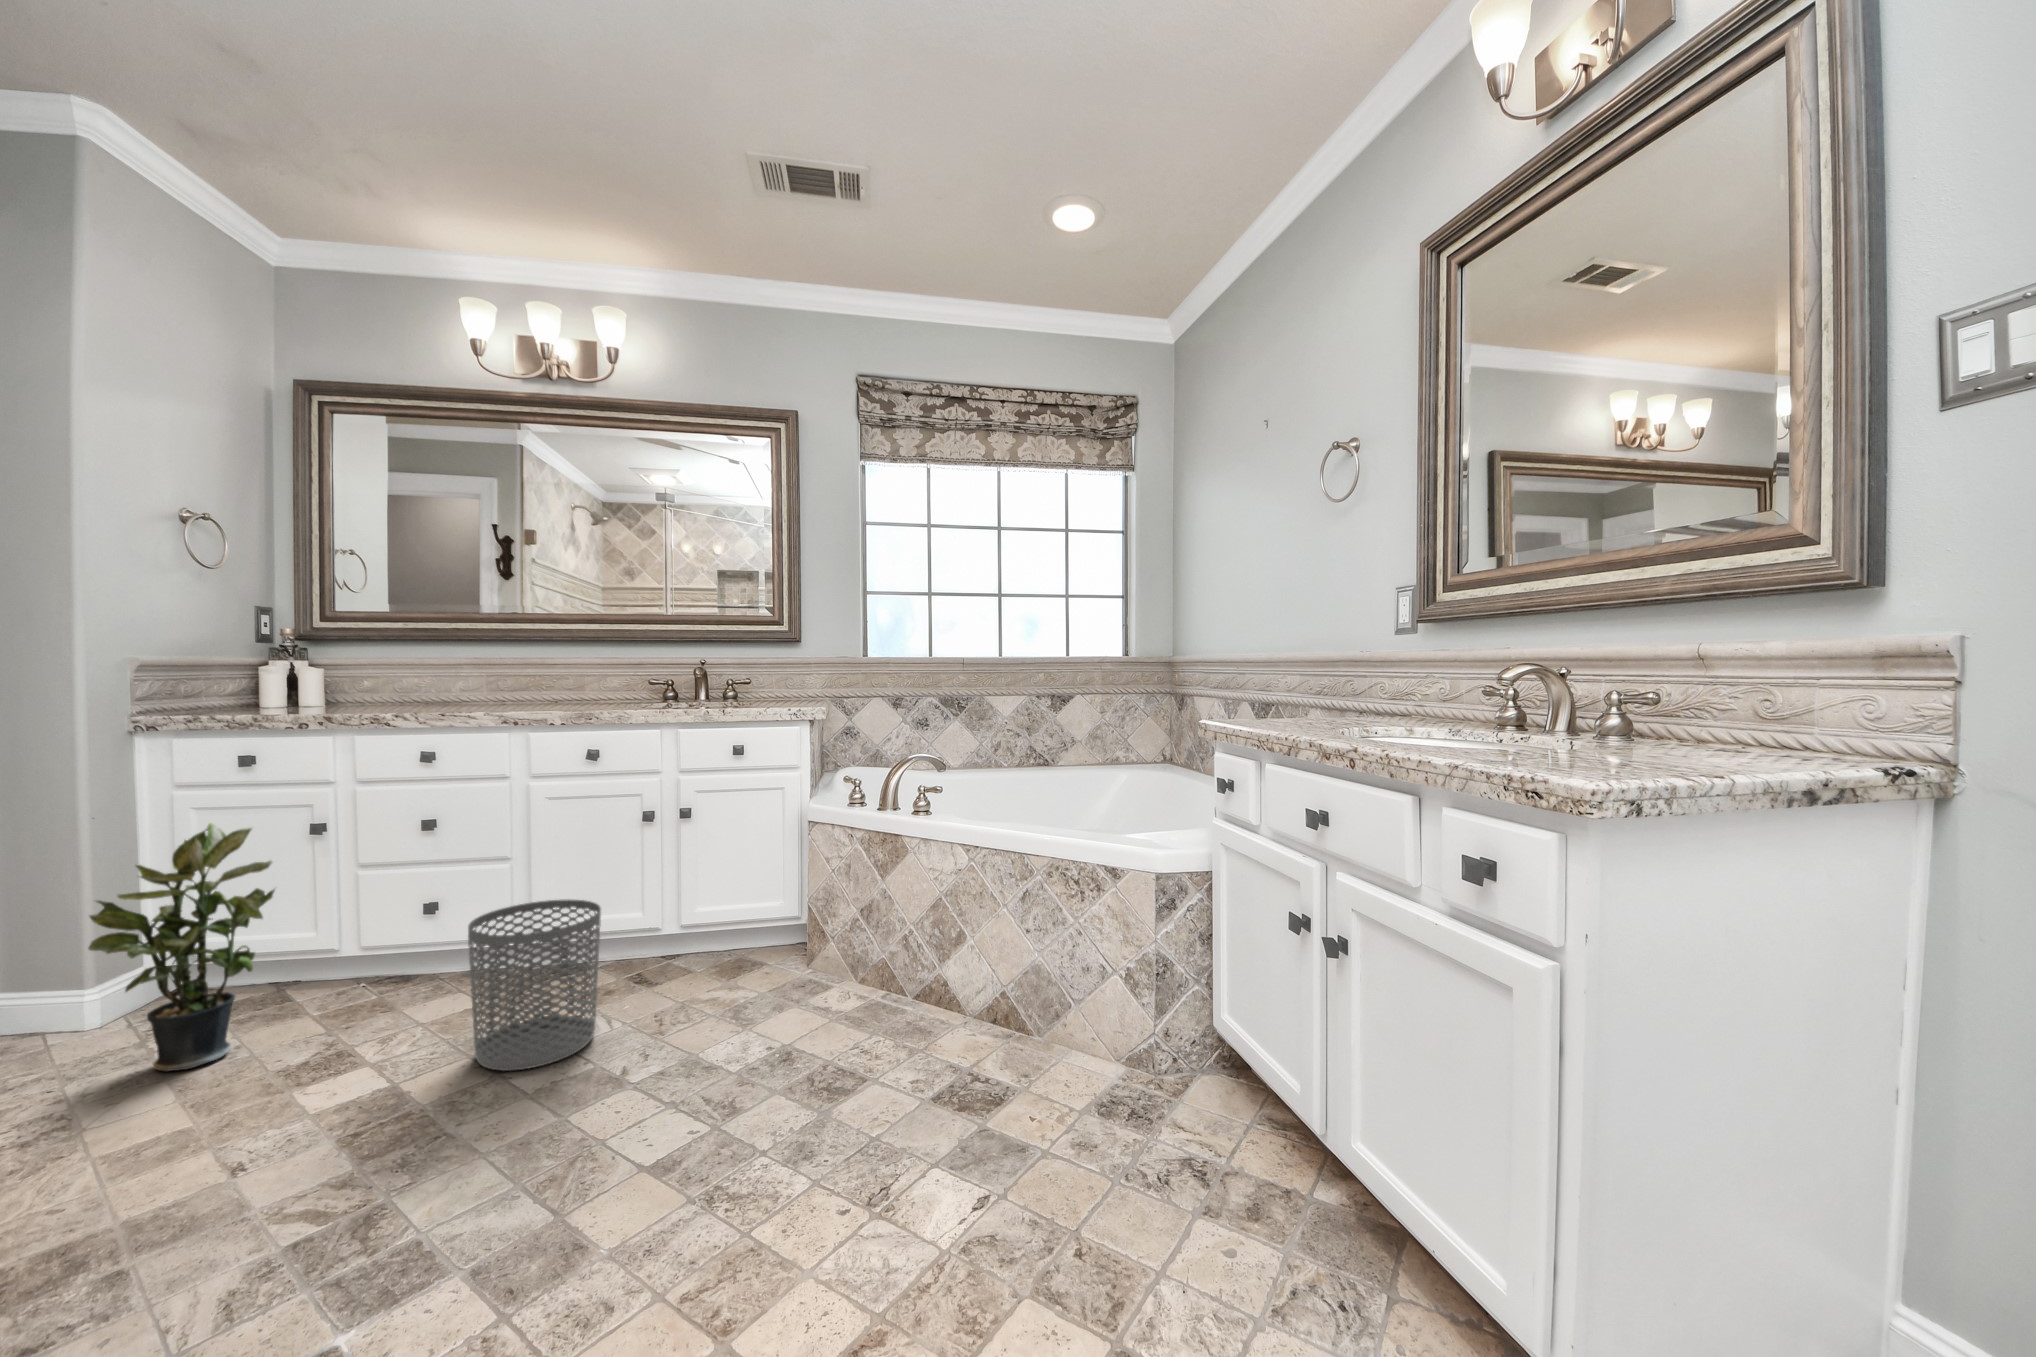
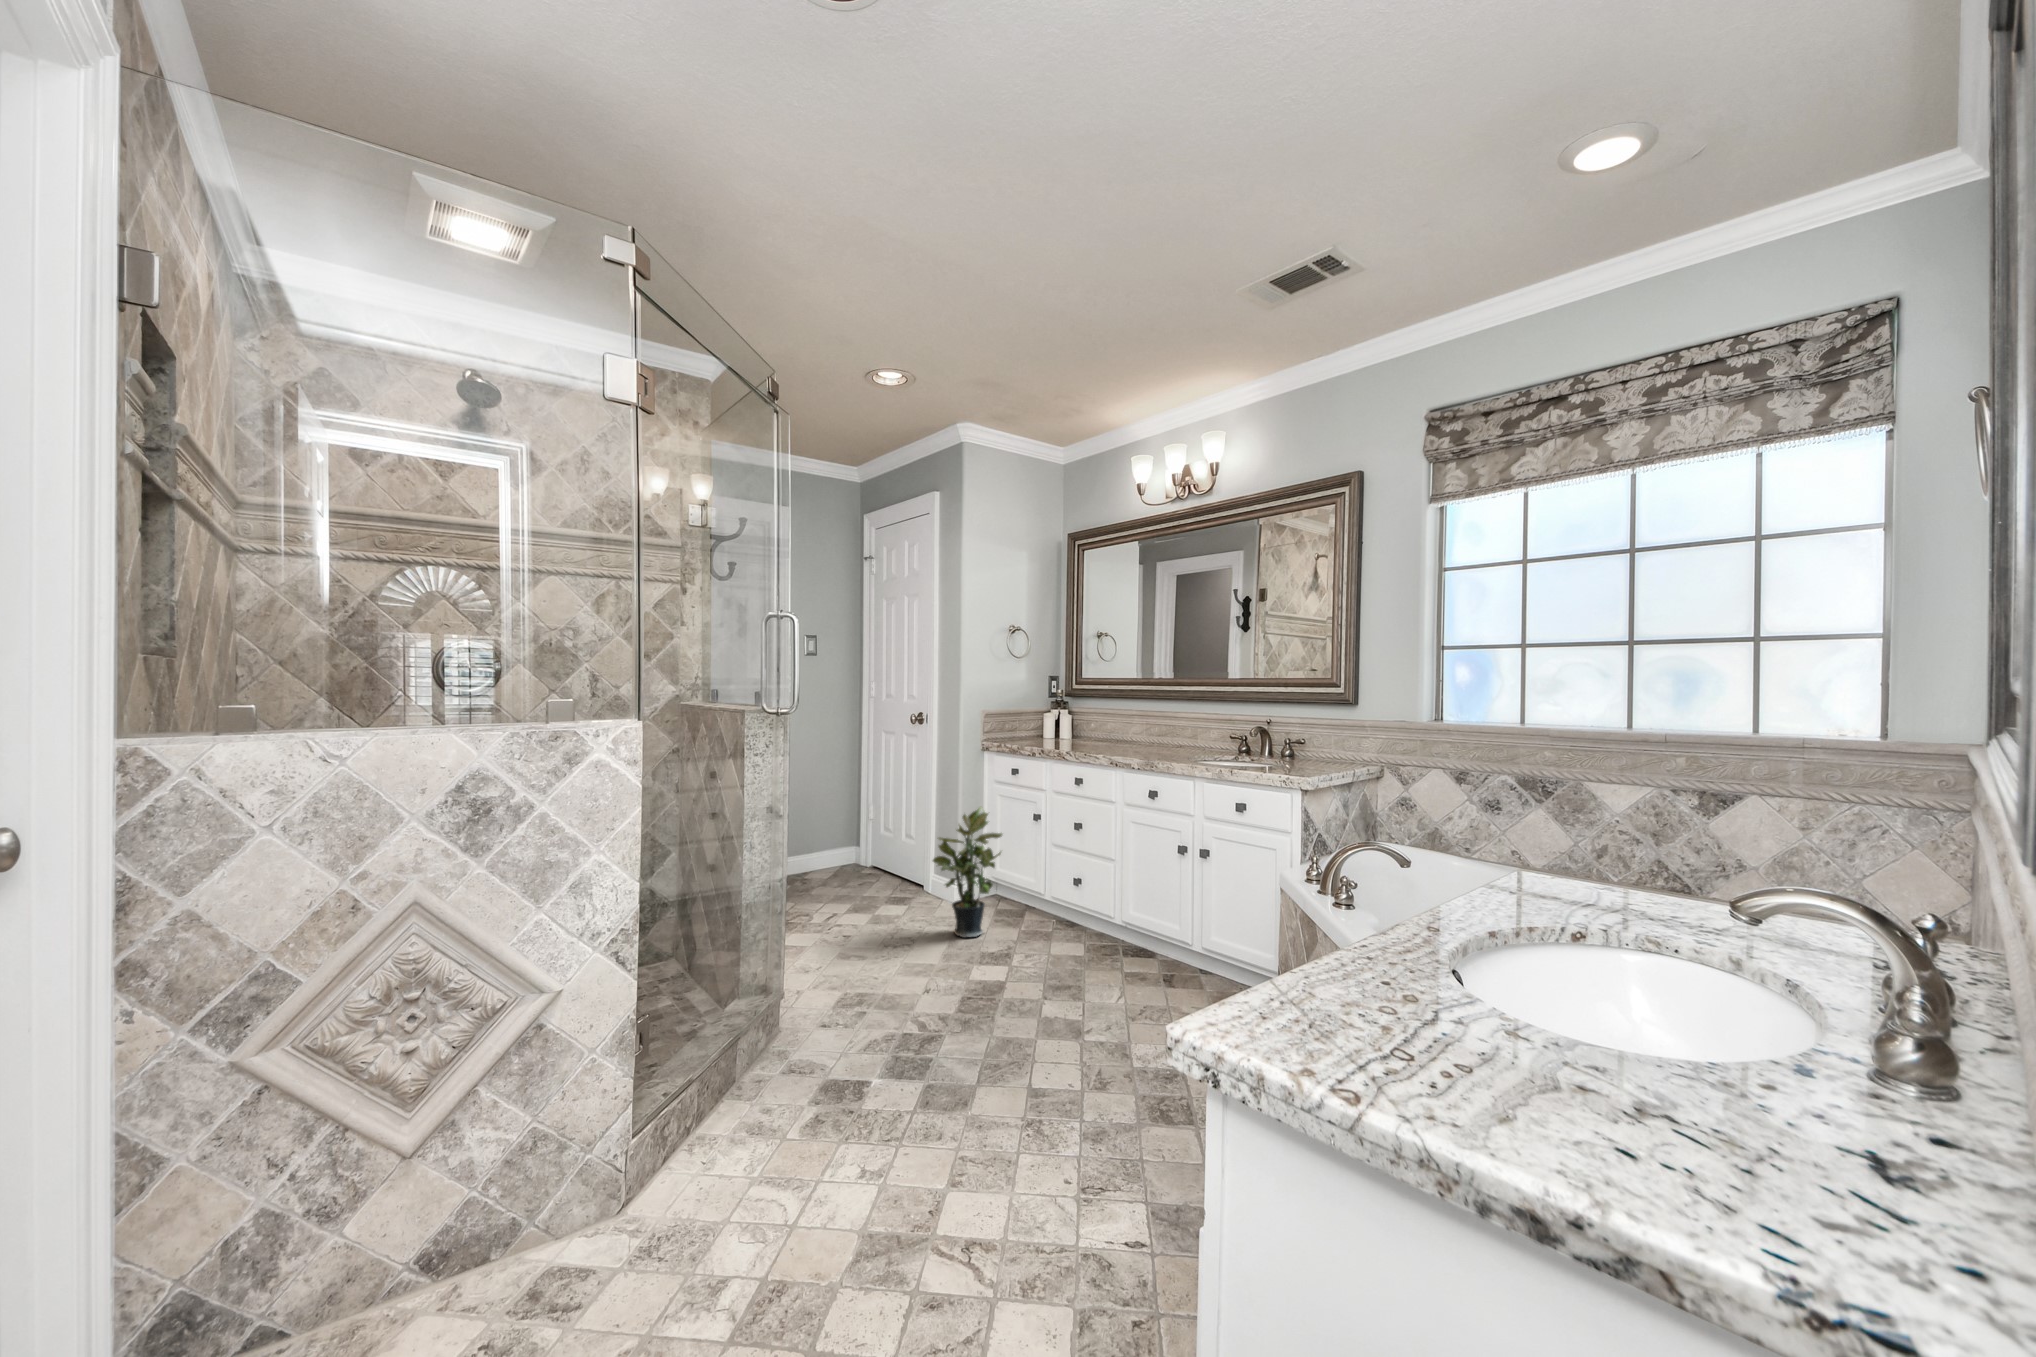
waste bin: present [468,900,601,1071] -> none [1038,893,1115,1007]

